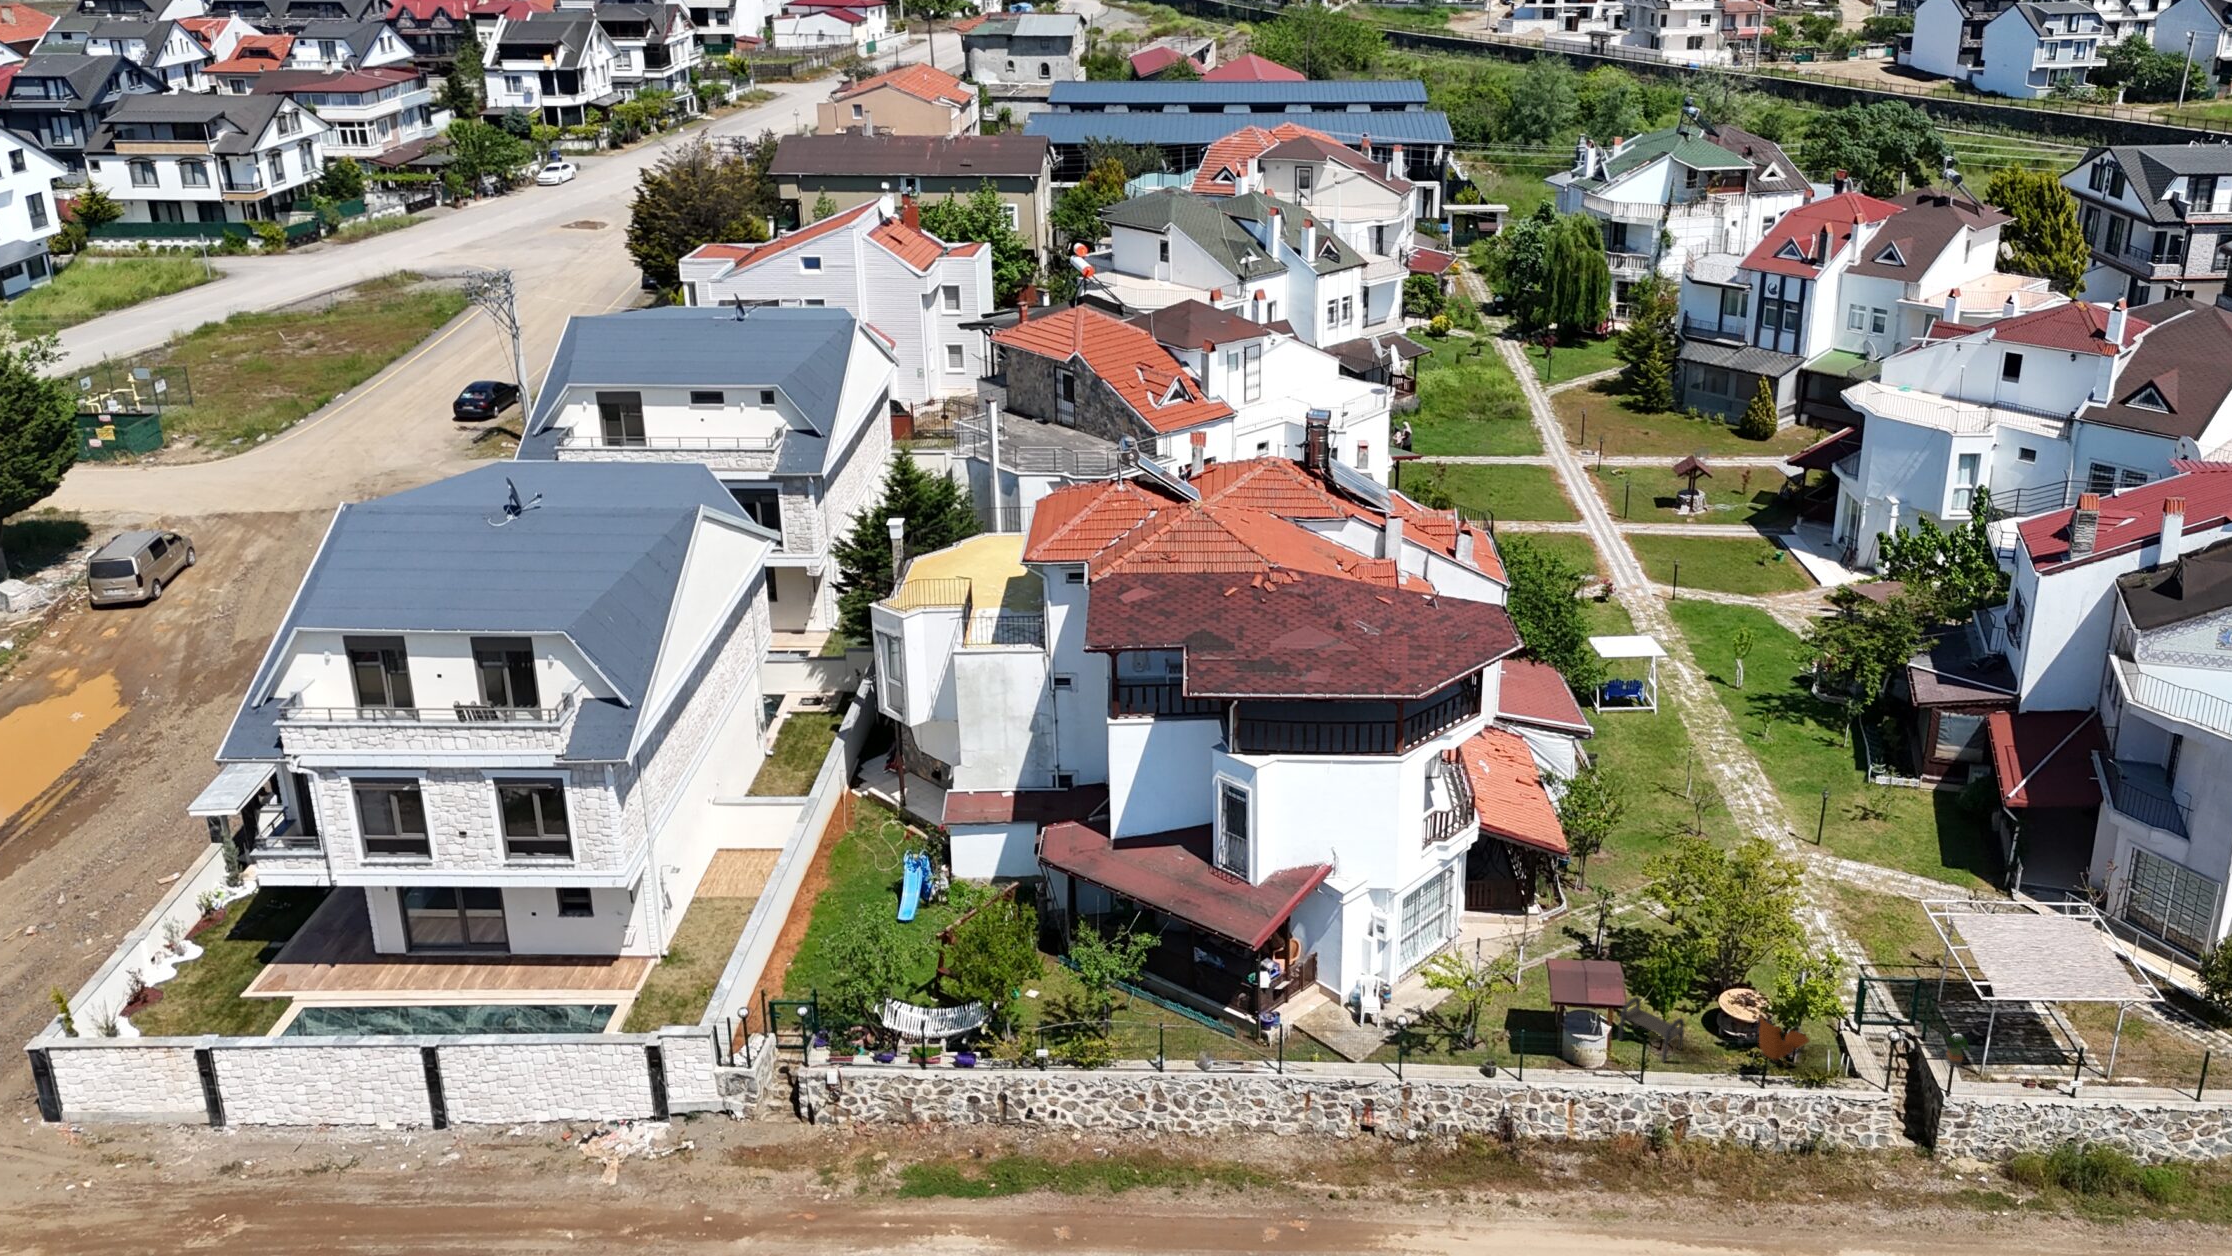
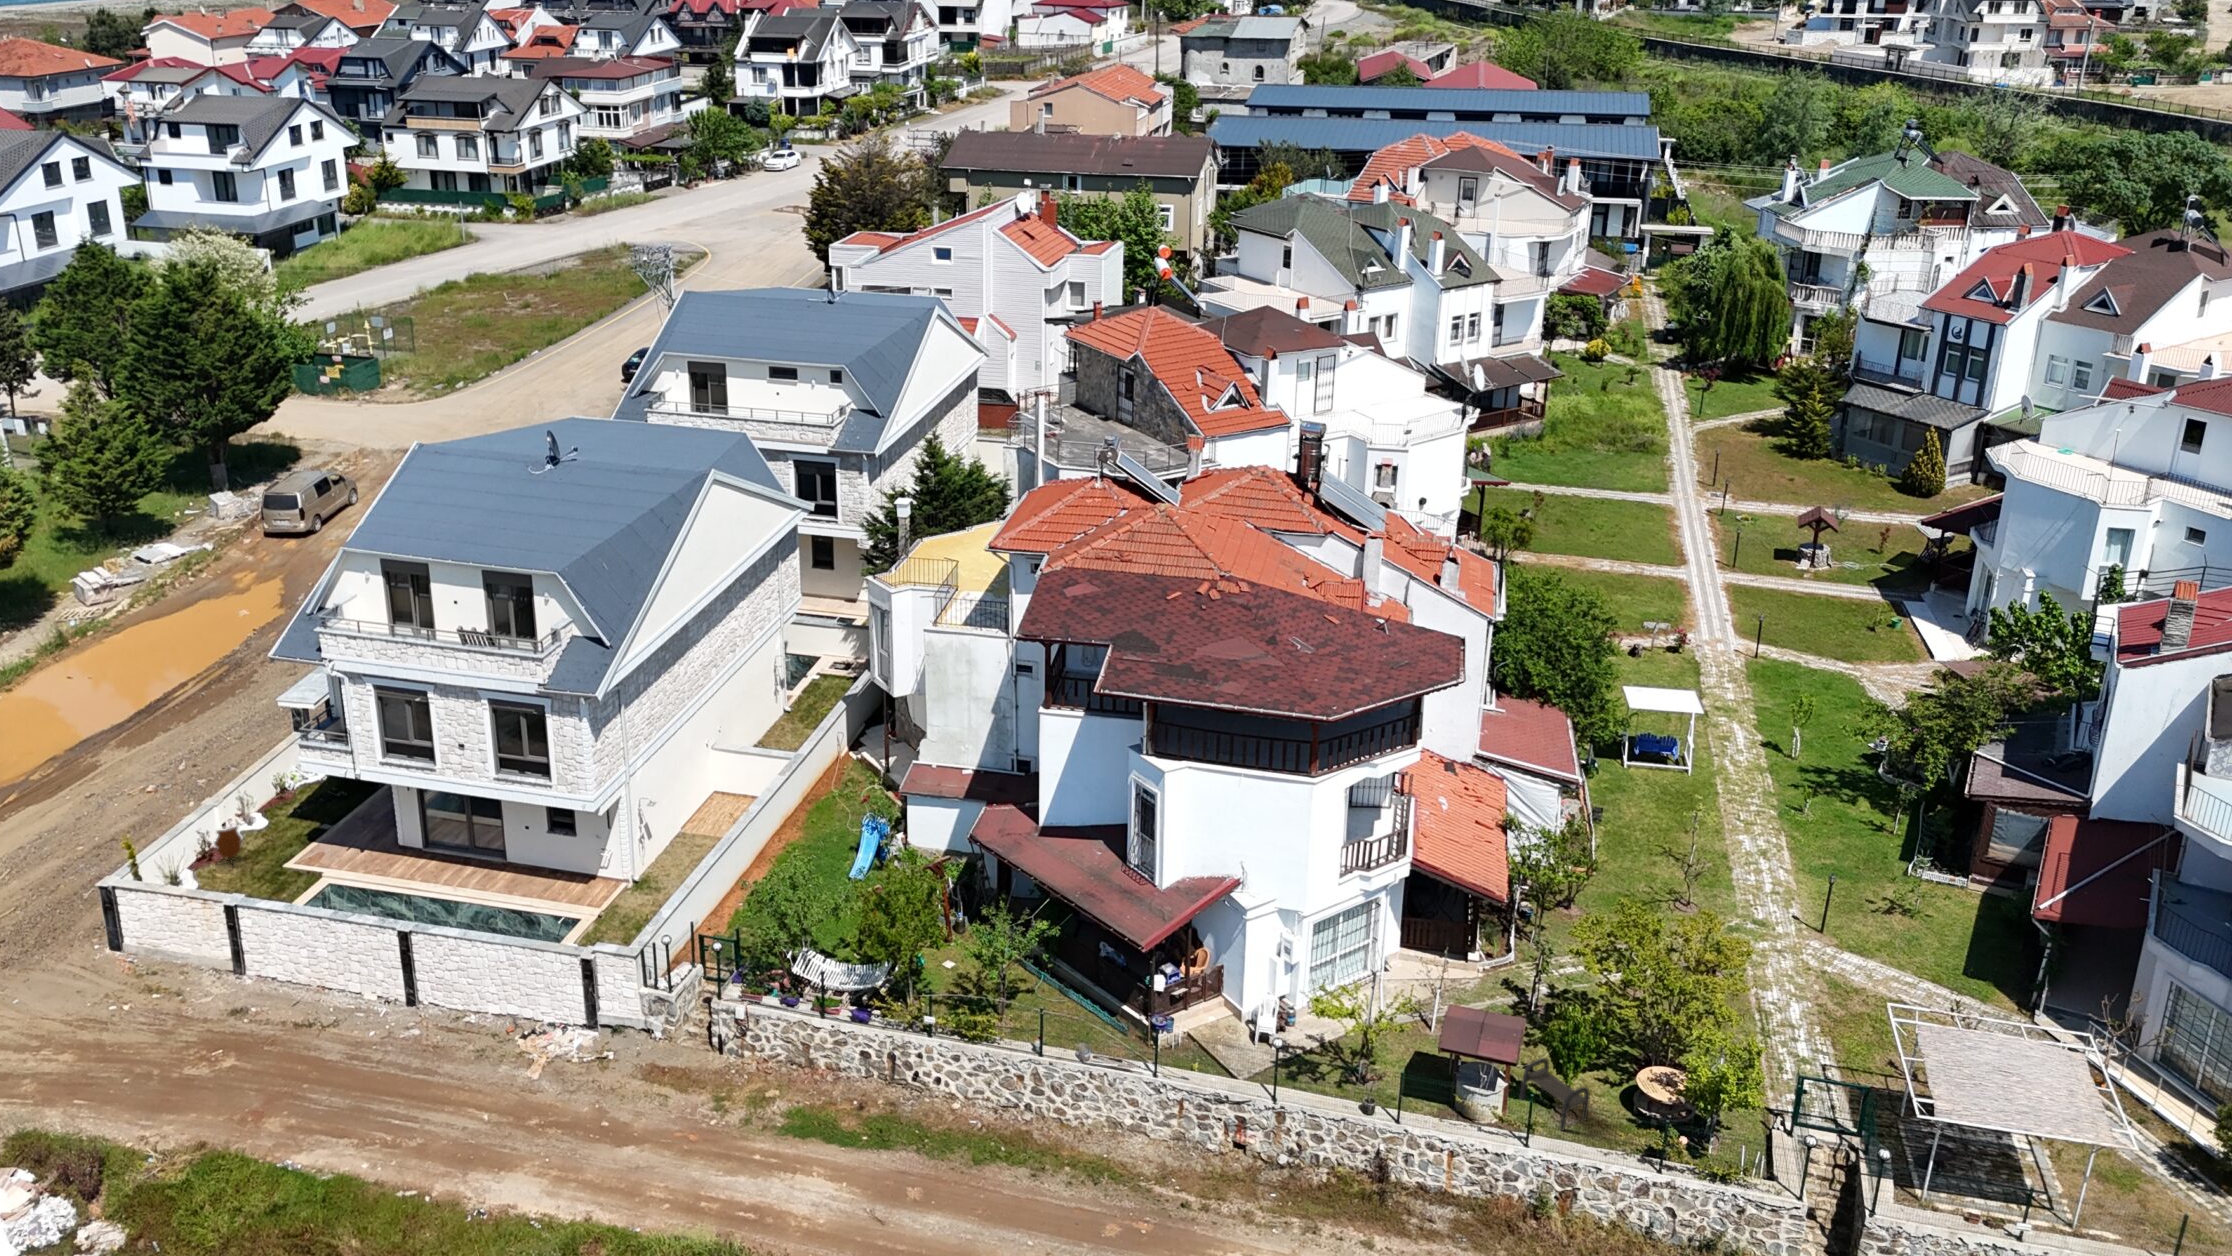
lounge chair: present [1759,1018,1810,1064] -> present [214,826,242,863]
potted tree: present [1946,1035,1969,1066] -> none [1886,1154,1913,1190]

